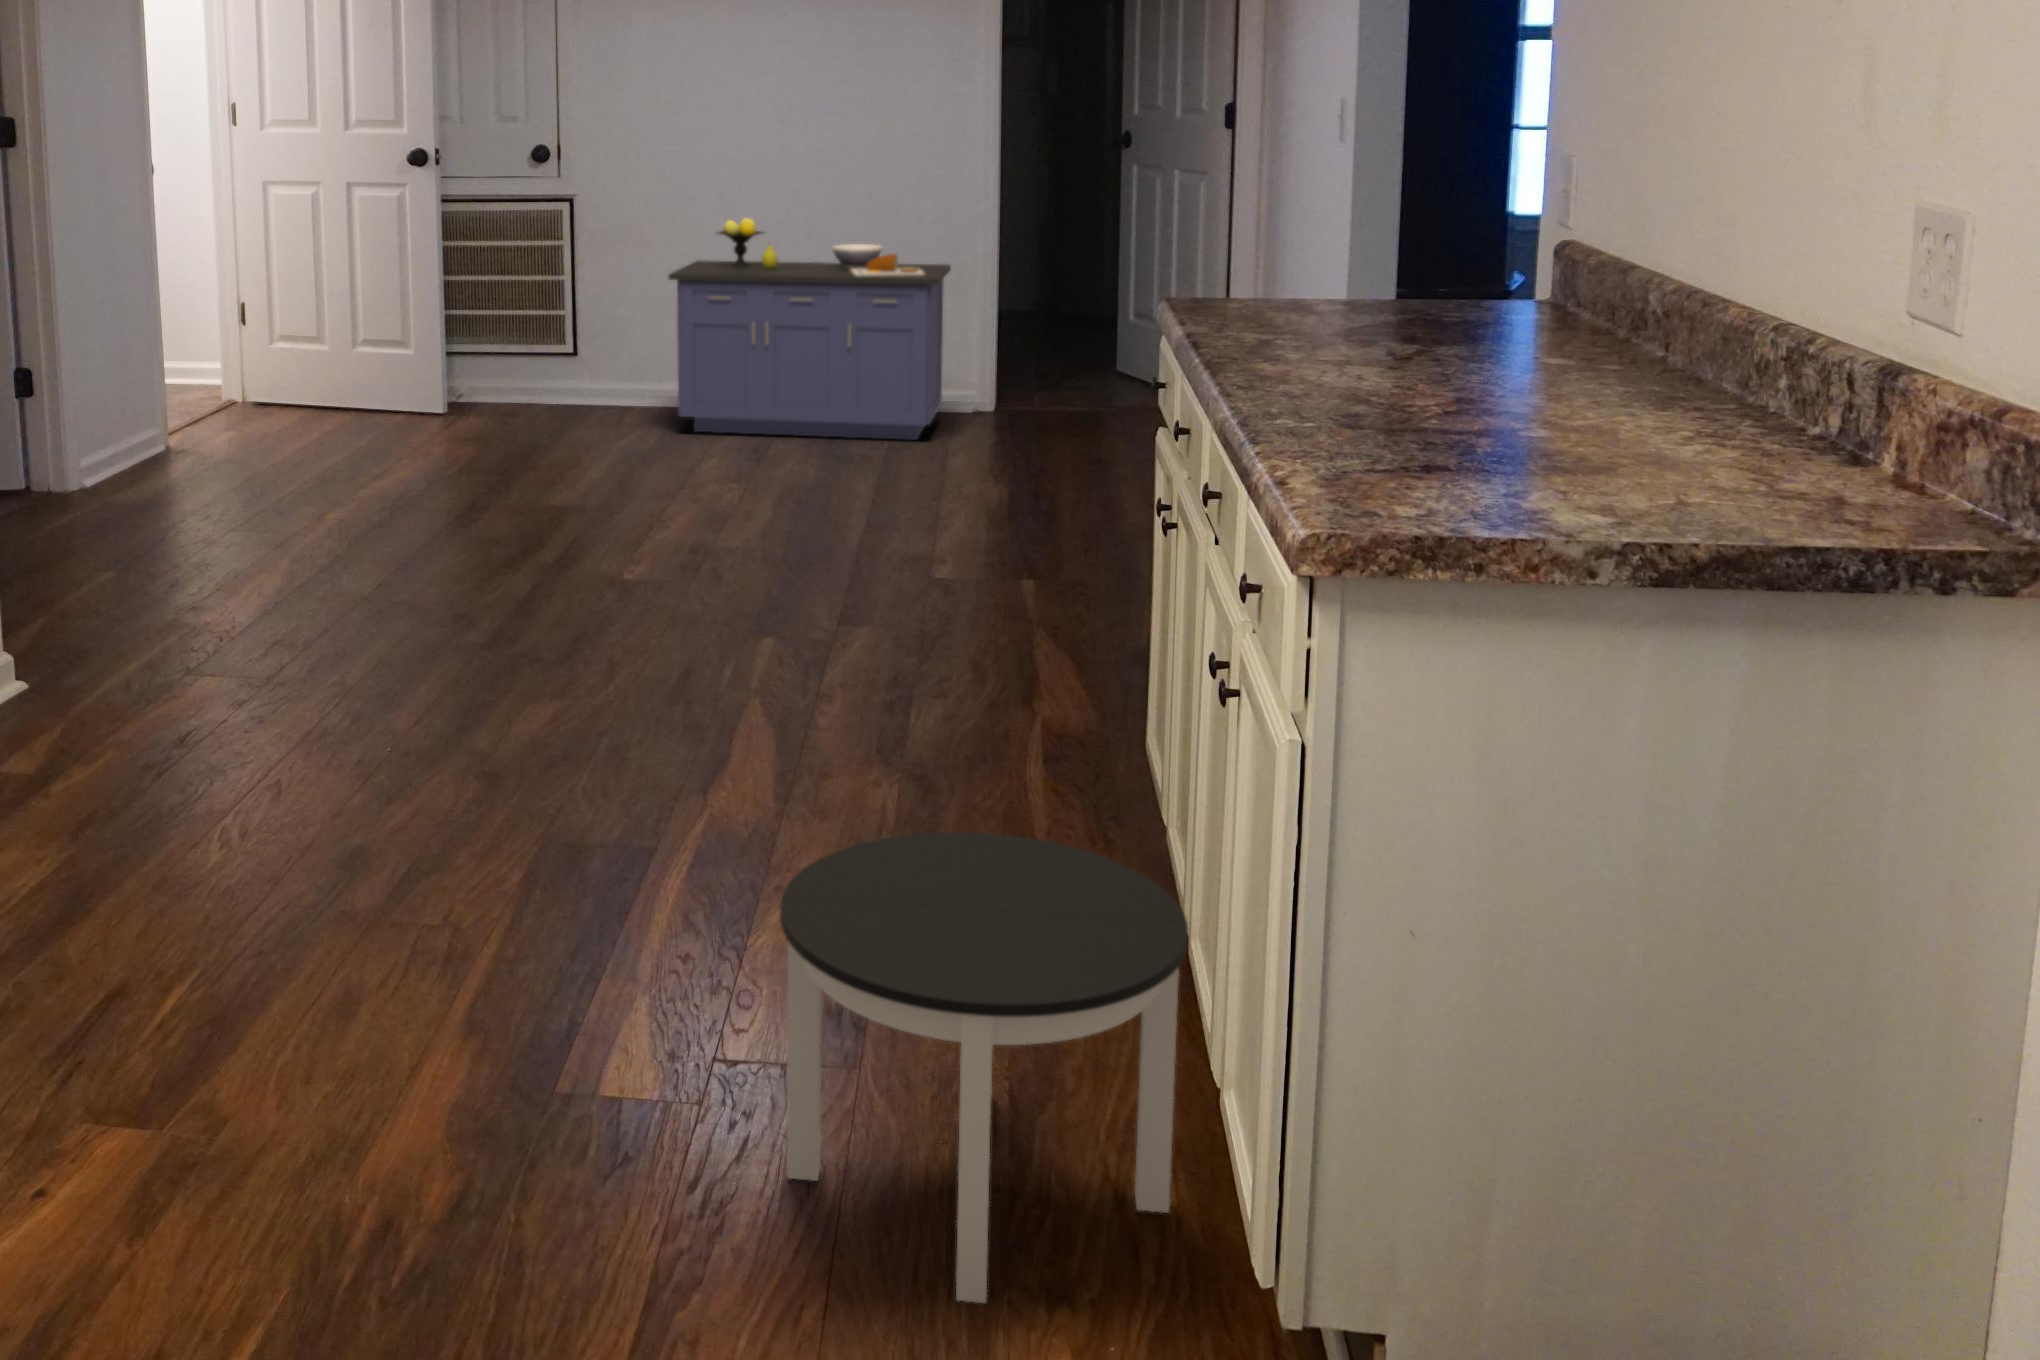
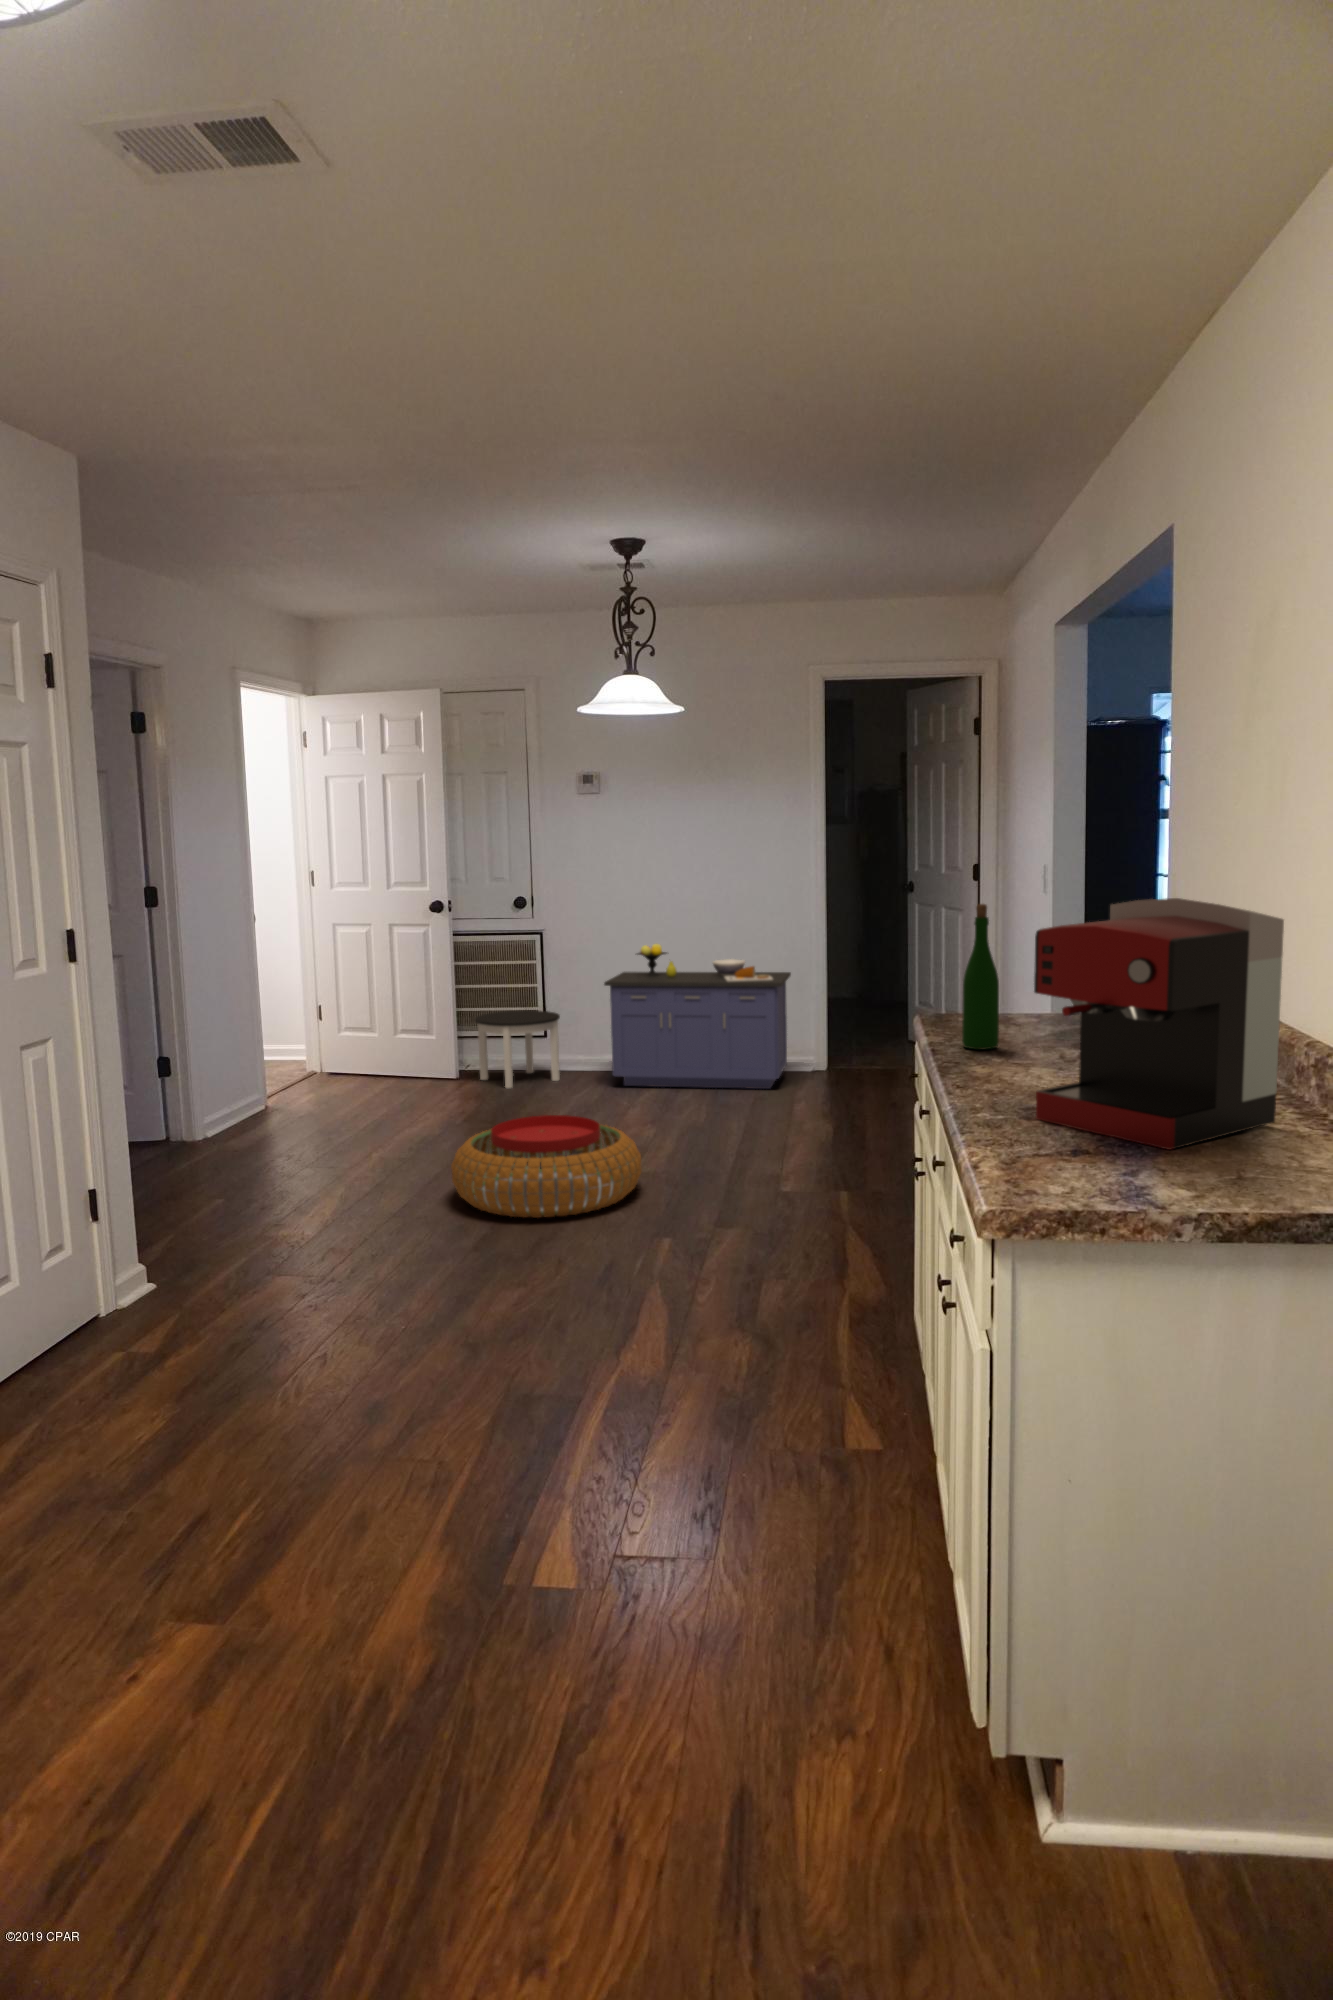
coffee maker: none [1365,102,1754,469] -> present [1034,898,1284,1150]
wine bottle: none [1243,127,1302,345] -> present [962,904,999,1049]
pouf: none [448,463,731,611] -> present [451,1115,642,1218]
round table: present [780,832,1188,1303] -> present [475,1010,560,1088]

